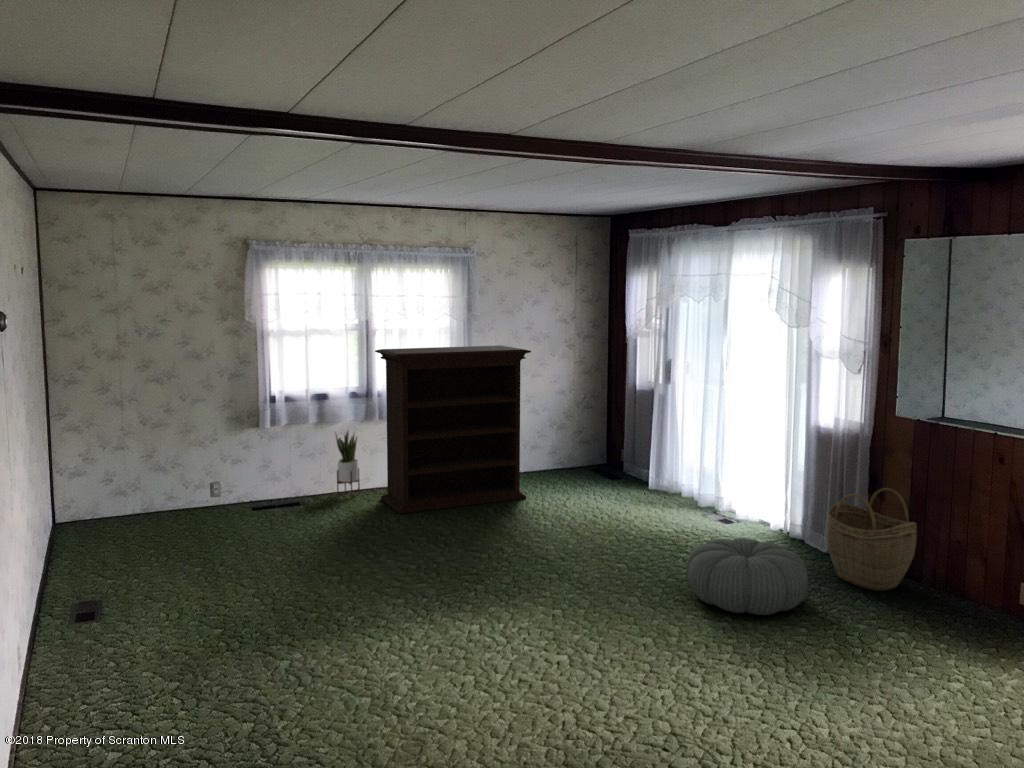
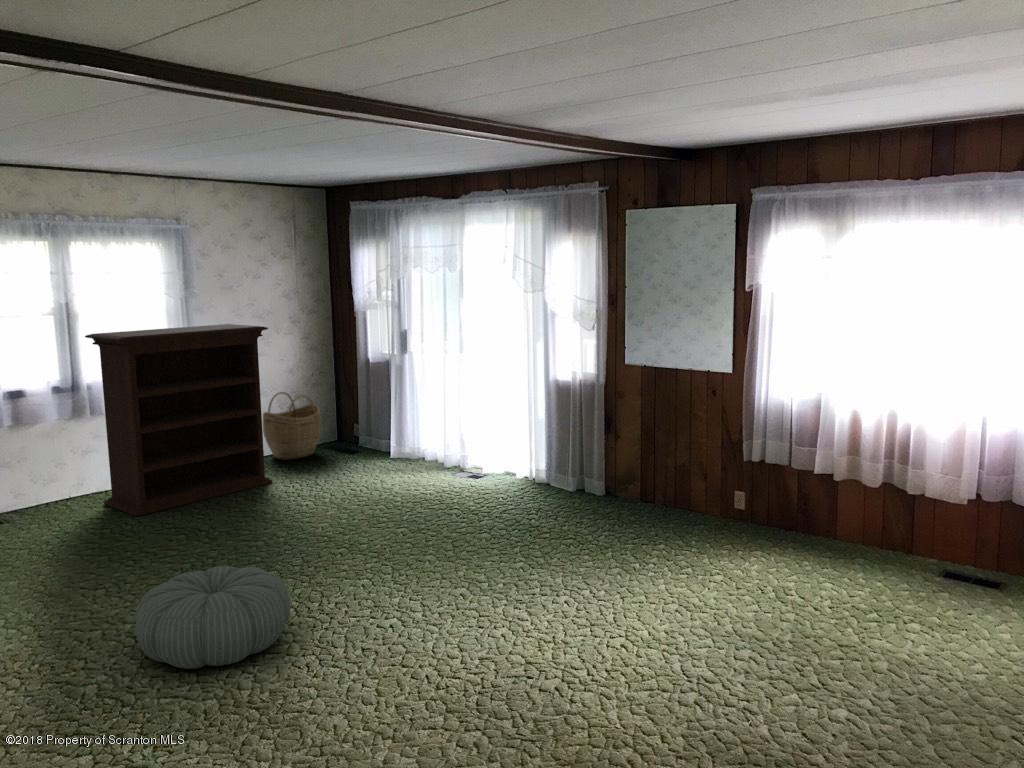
potted plant: present [336,431,360,497] -> none [39,429,73,509]
woven basket: present [827,488,917,591] -> present [263,392,321,460]
pouf: present [686,538,808,615] -> present [136,566,290,669]

